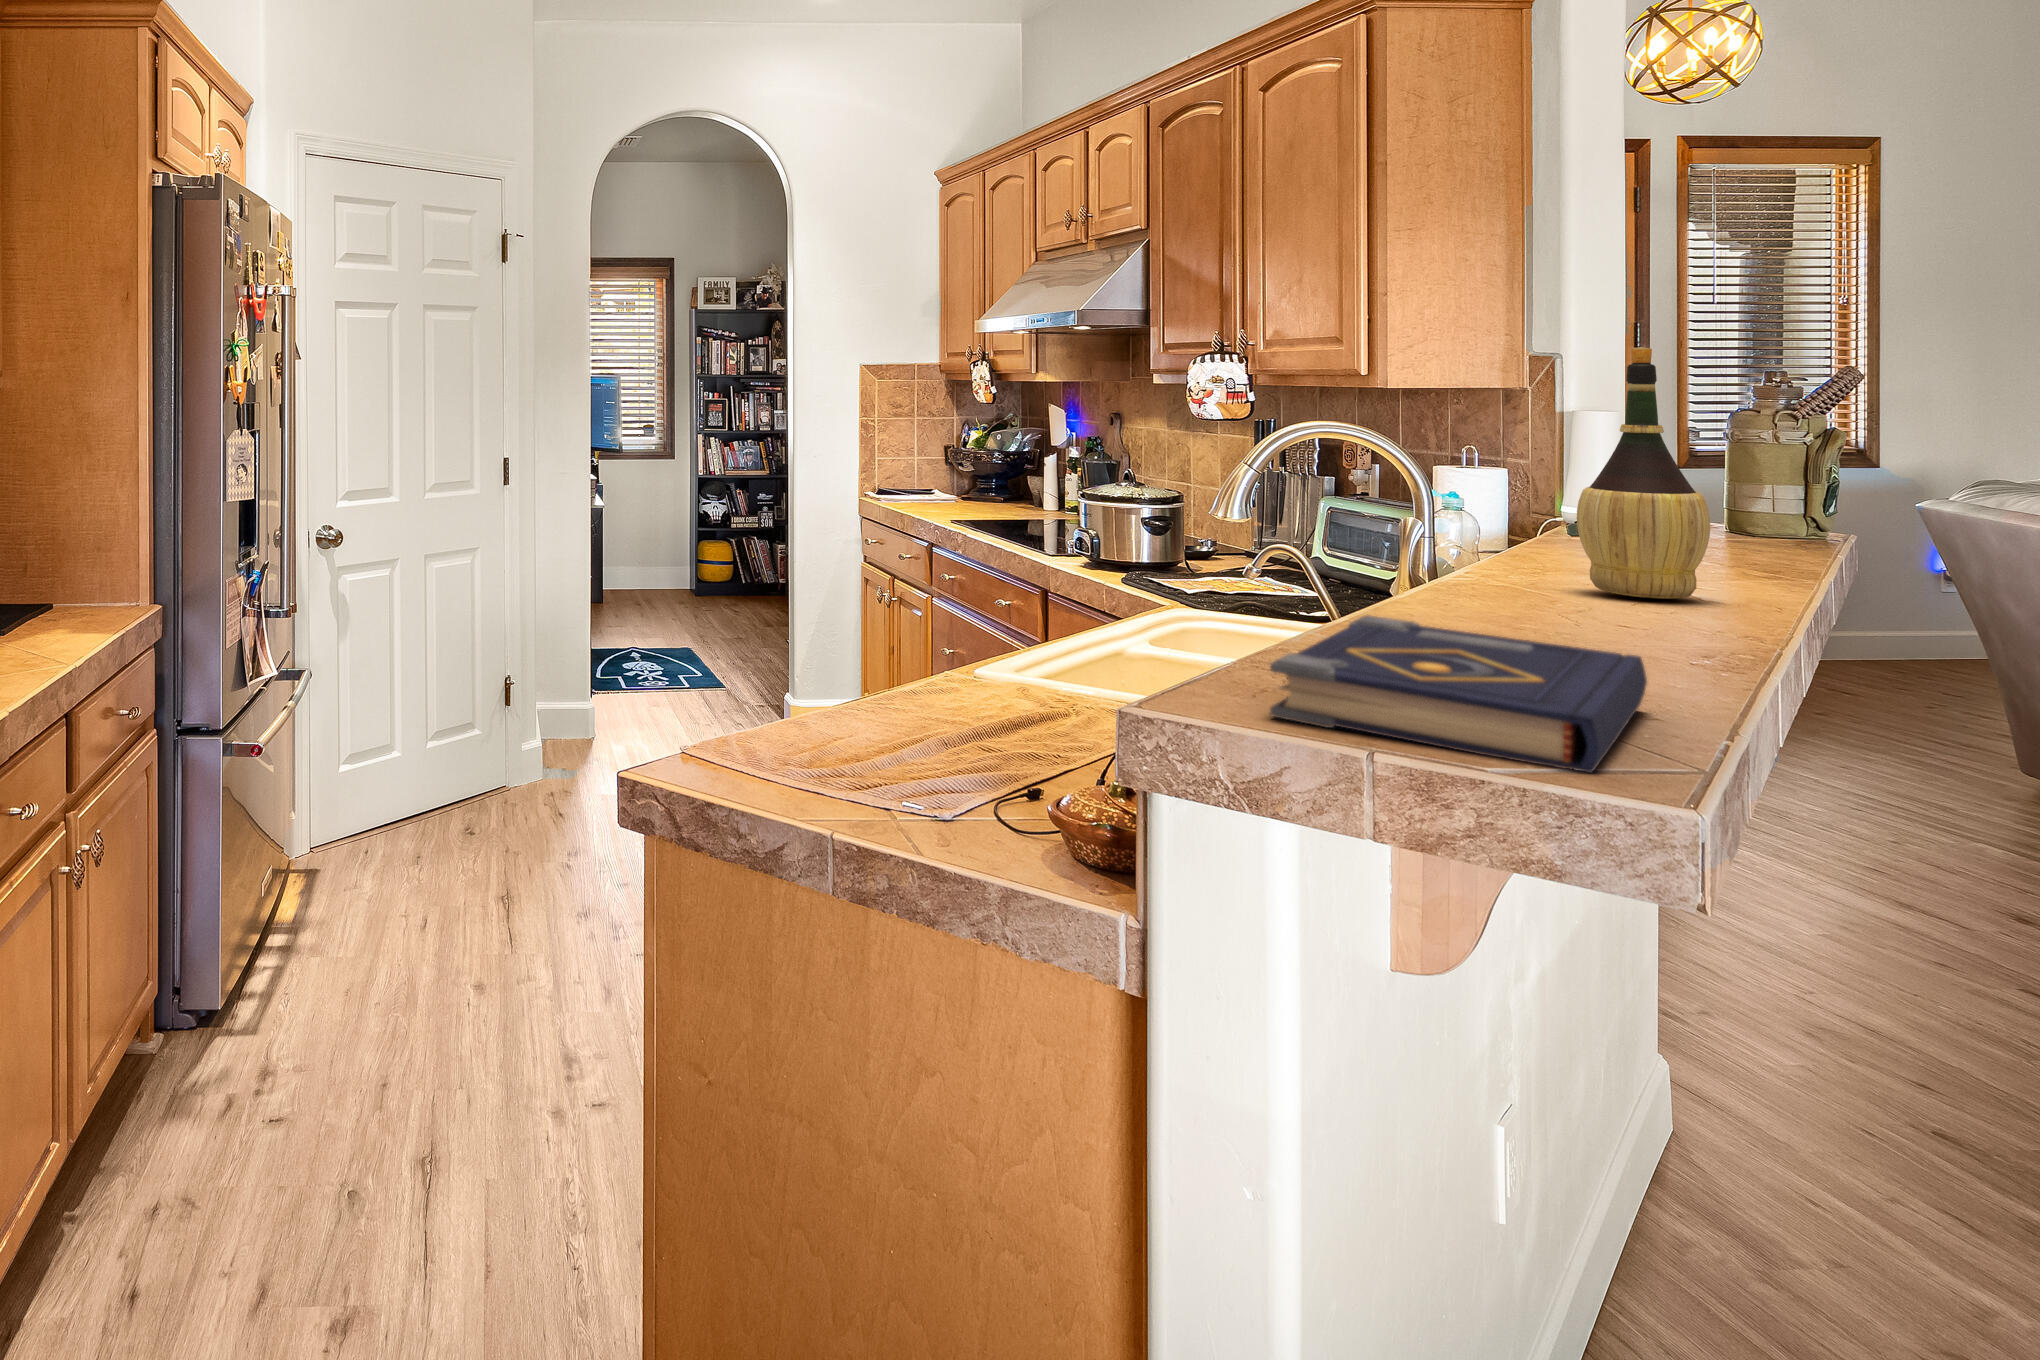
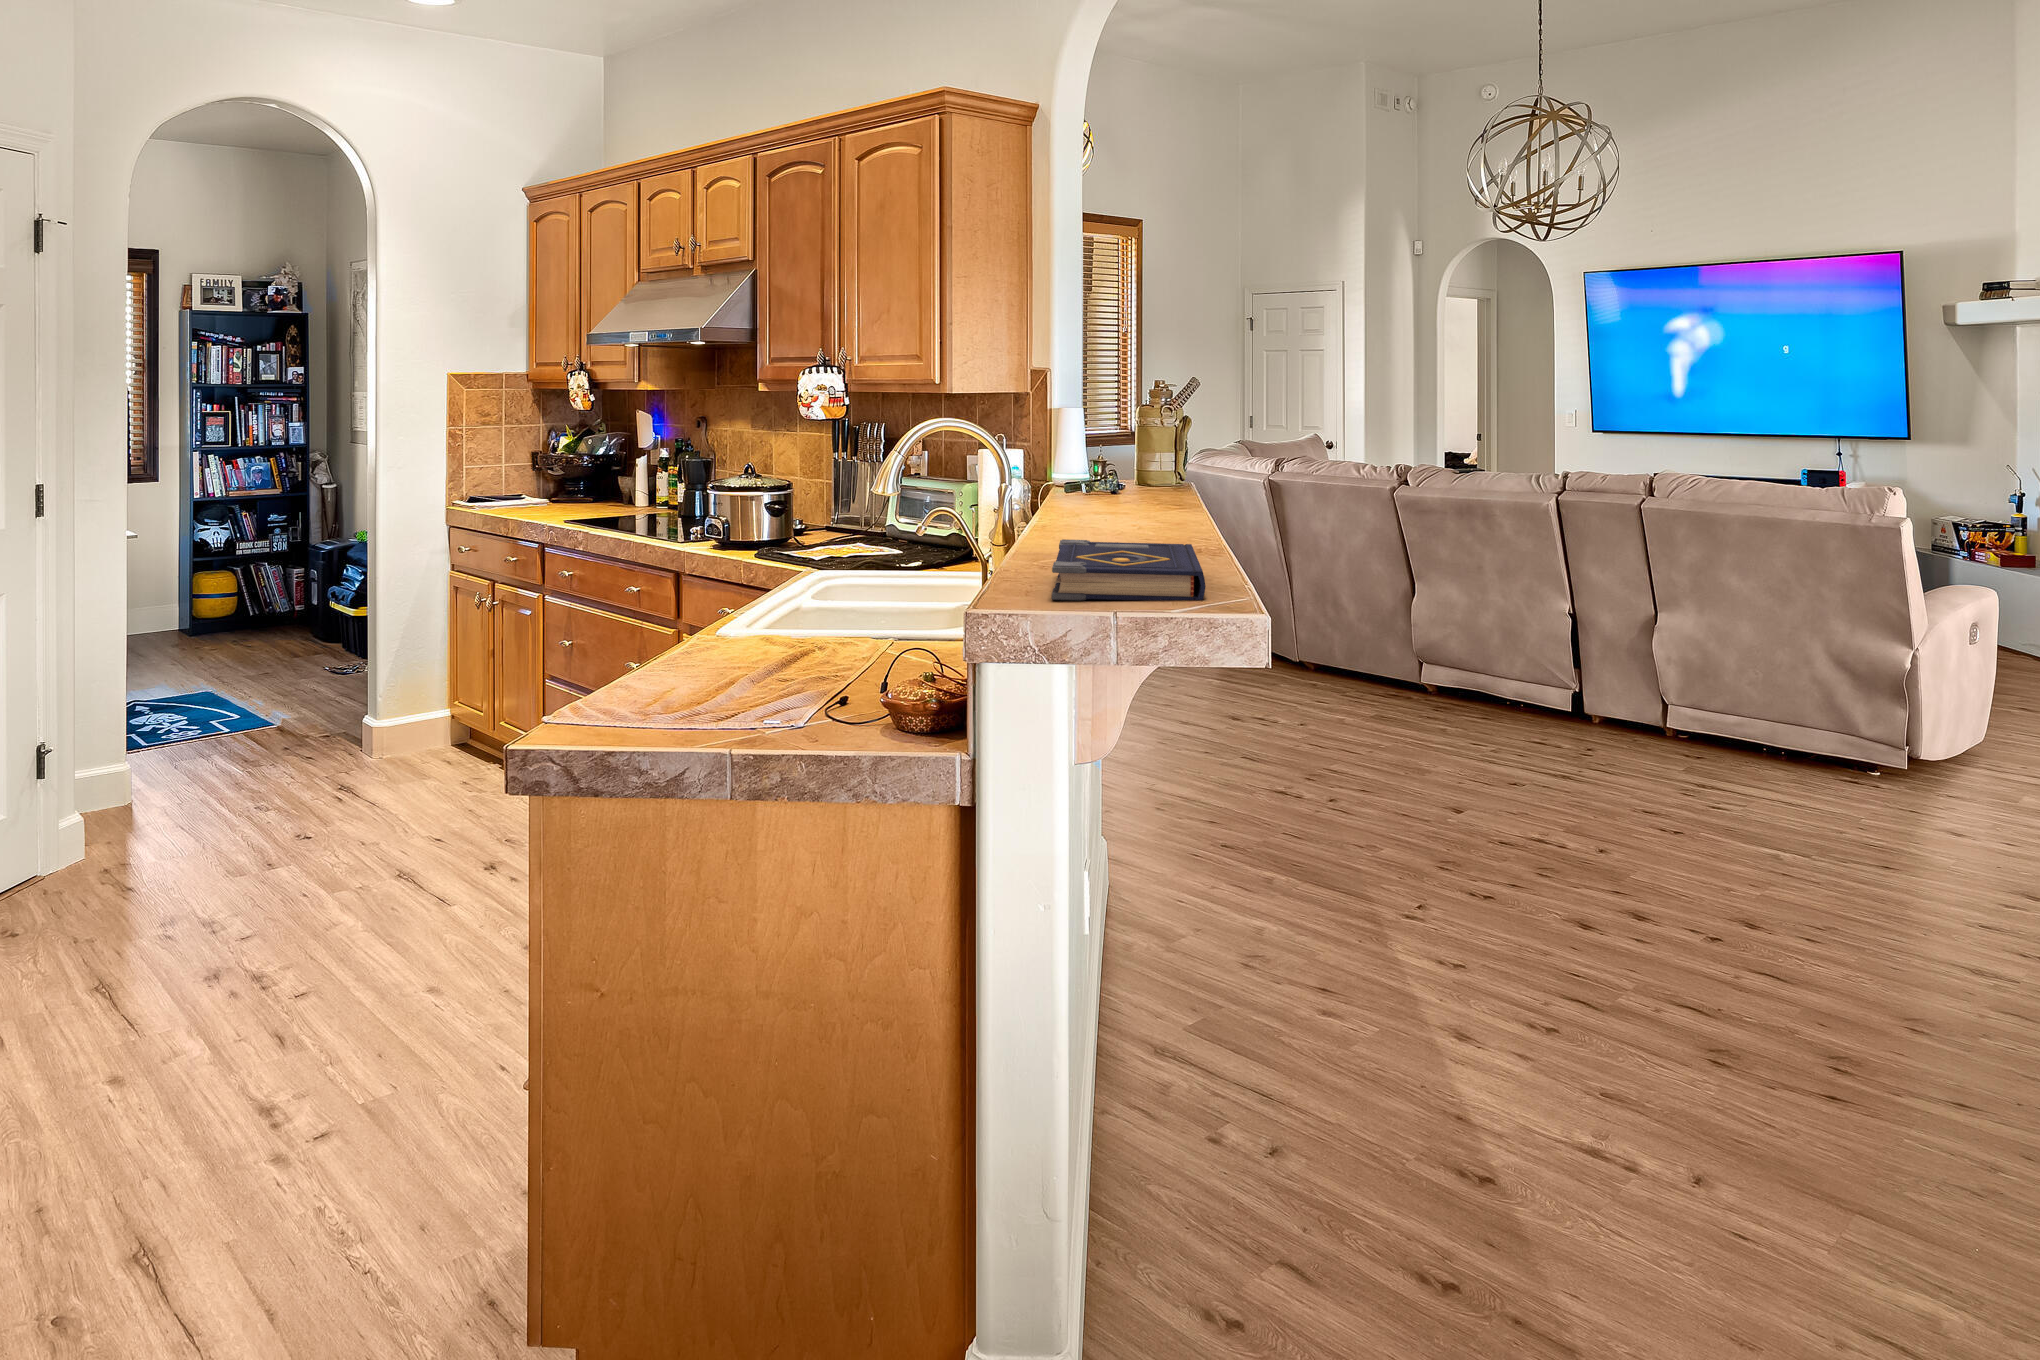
wine bottle: present [1577,347,1710,599] -> none [1100,370,1162,524]

